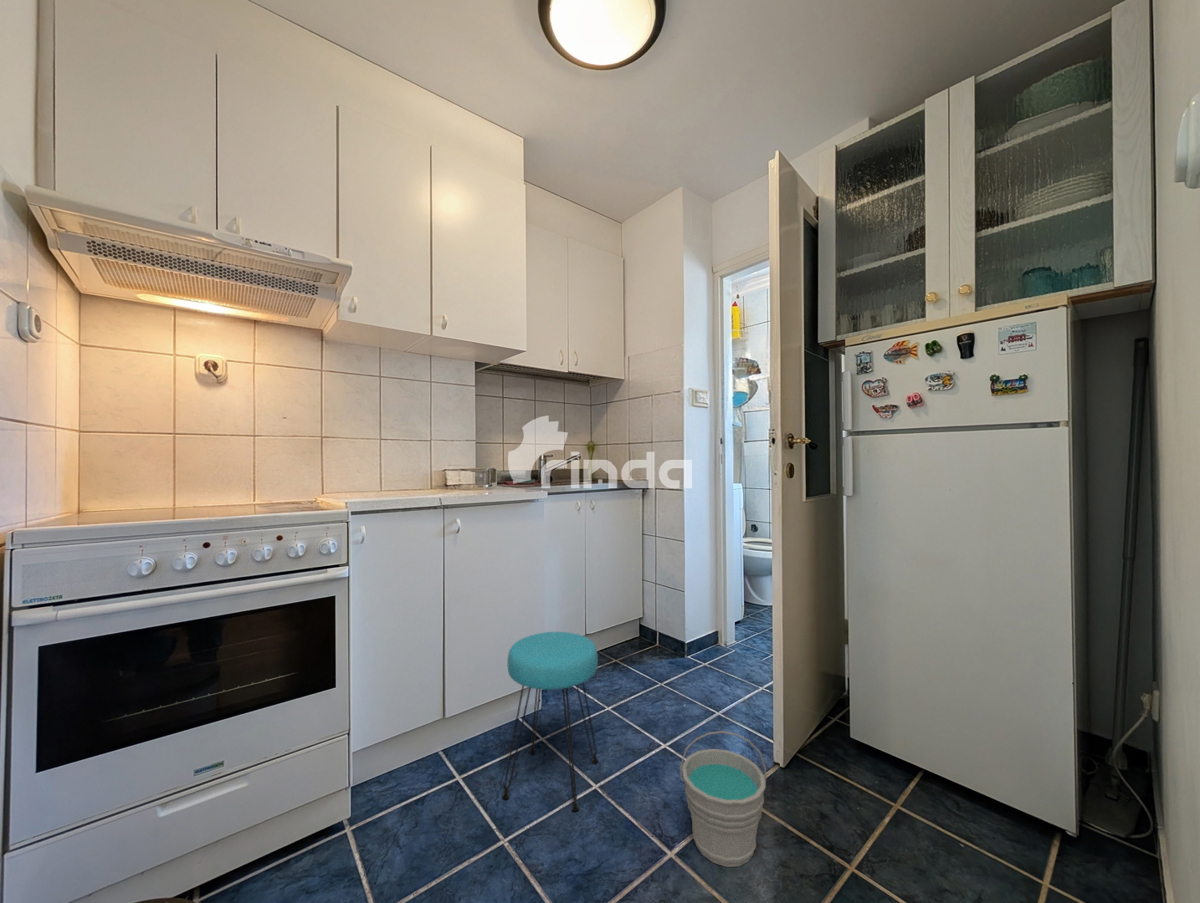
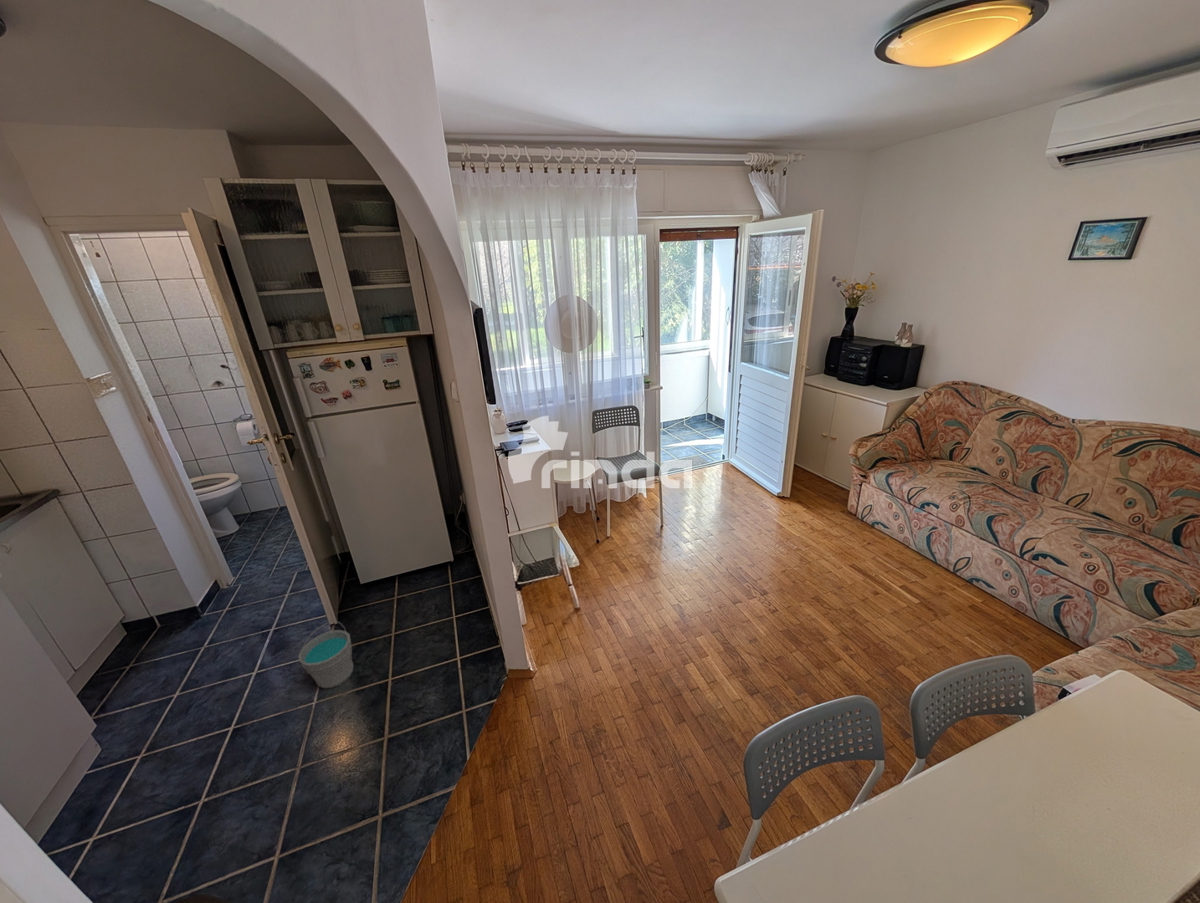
stool: present [502,632,598,811] -> none [96,652,237,797]

